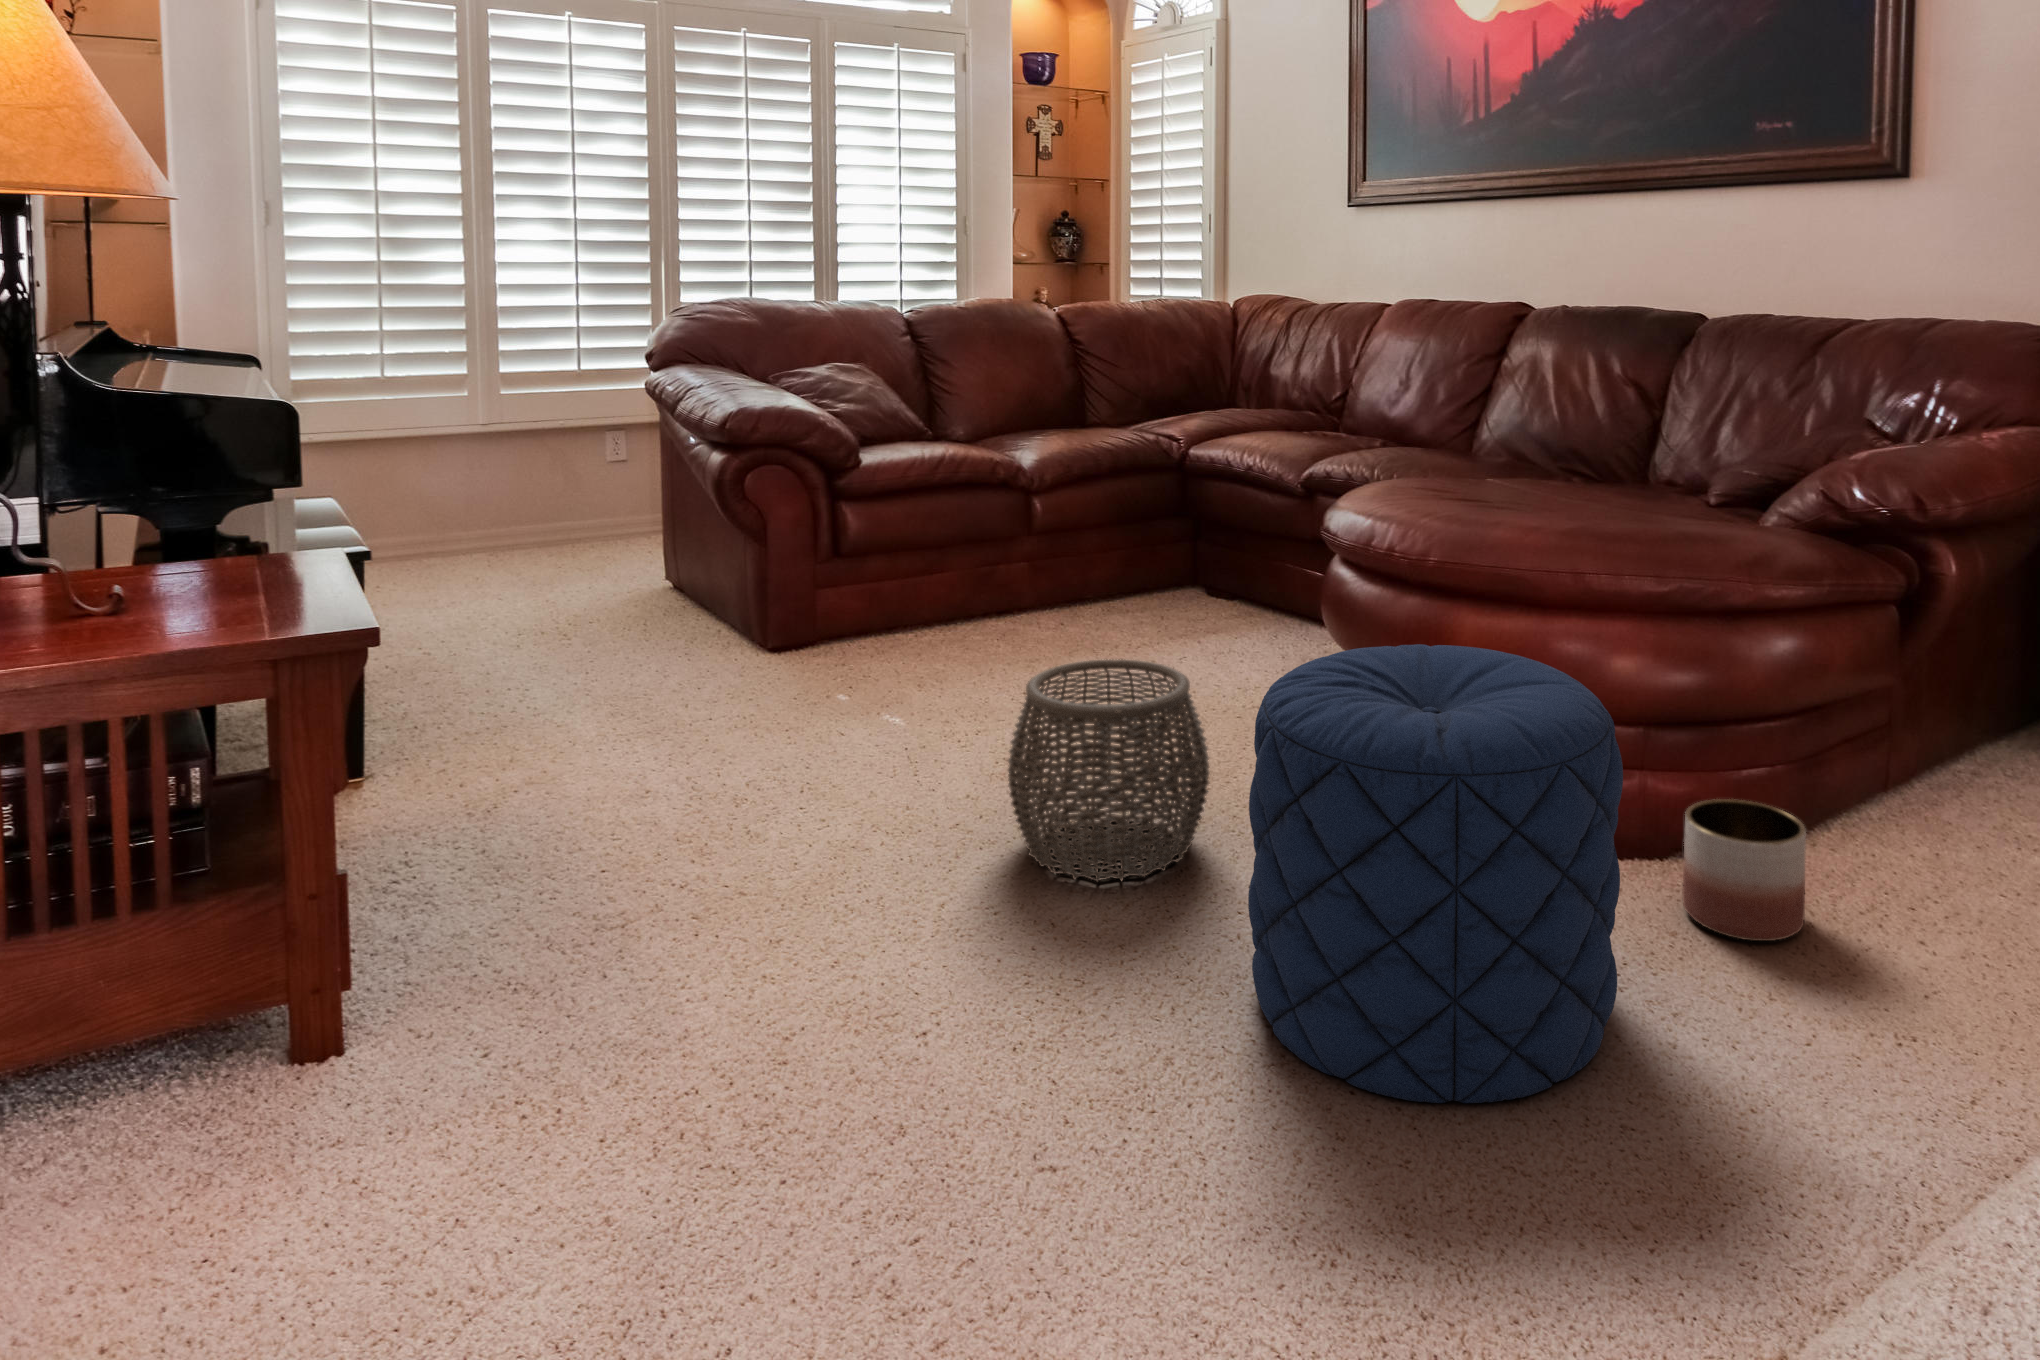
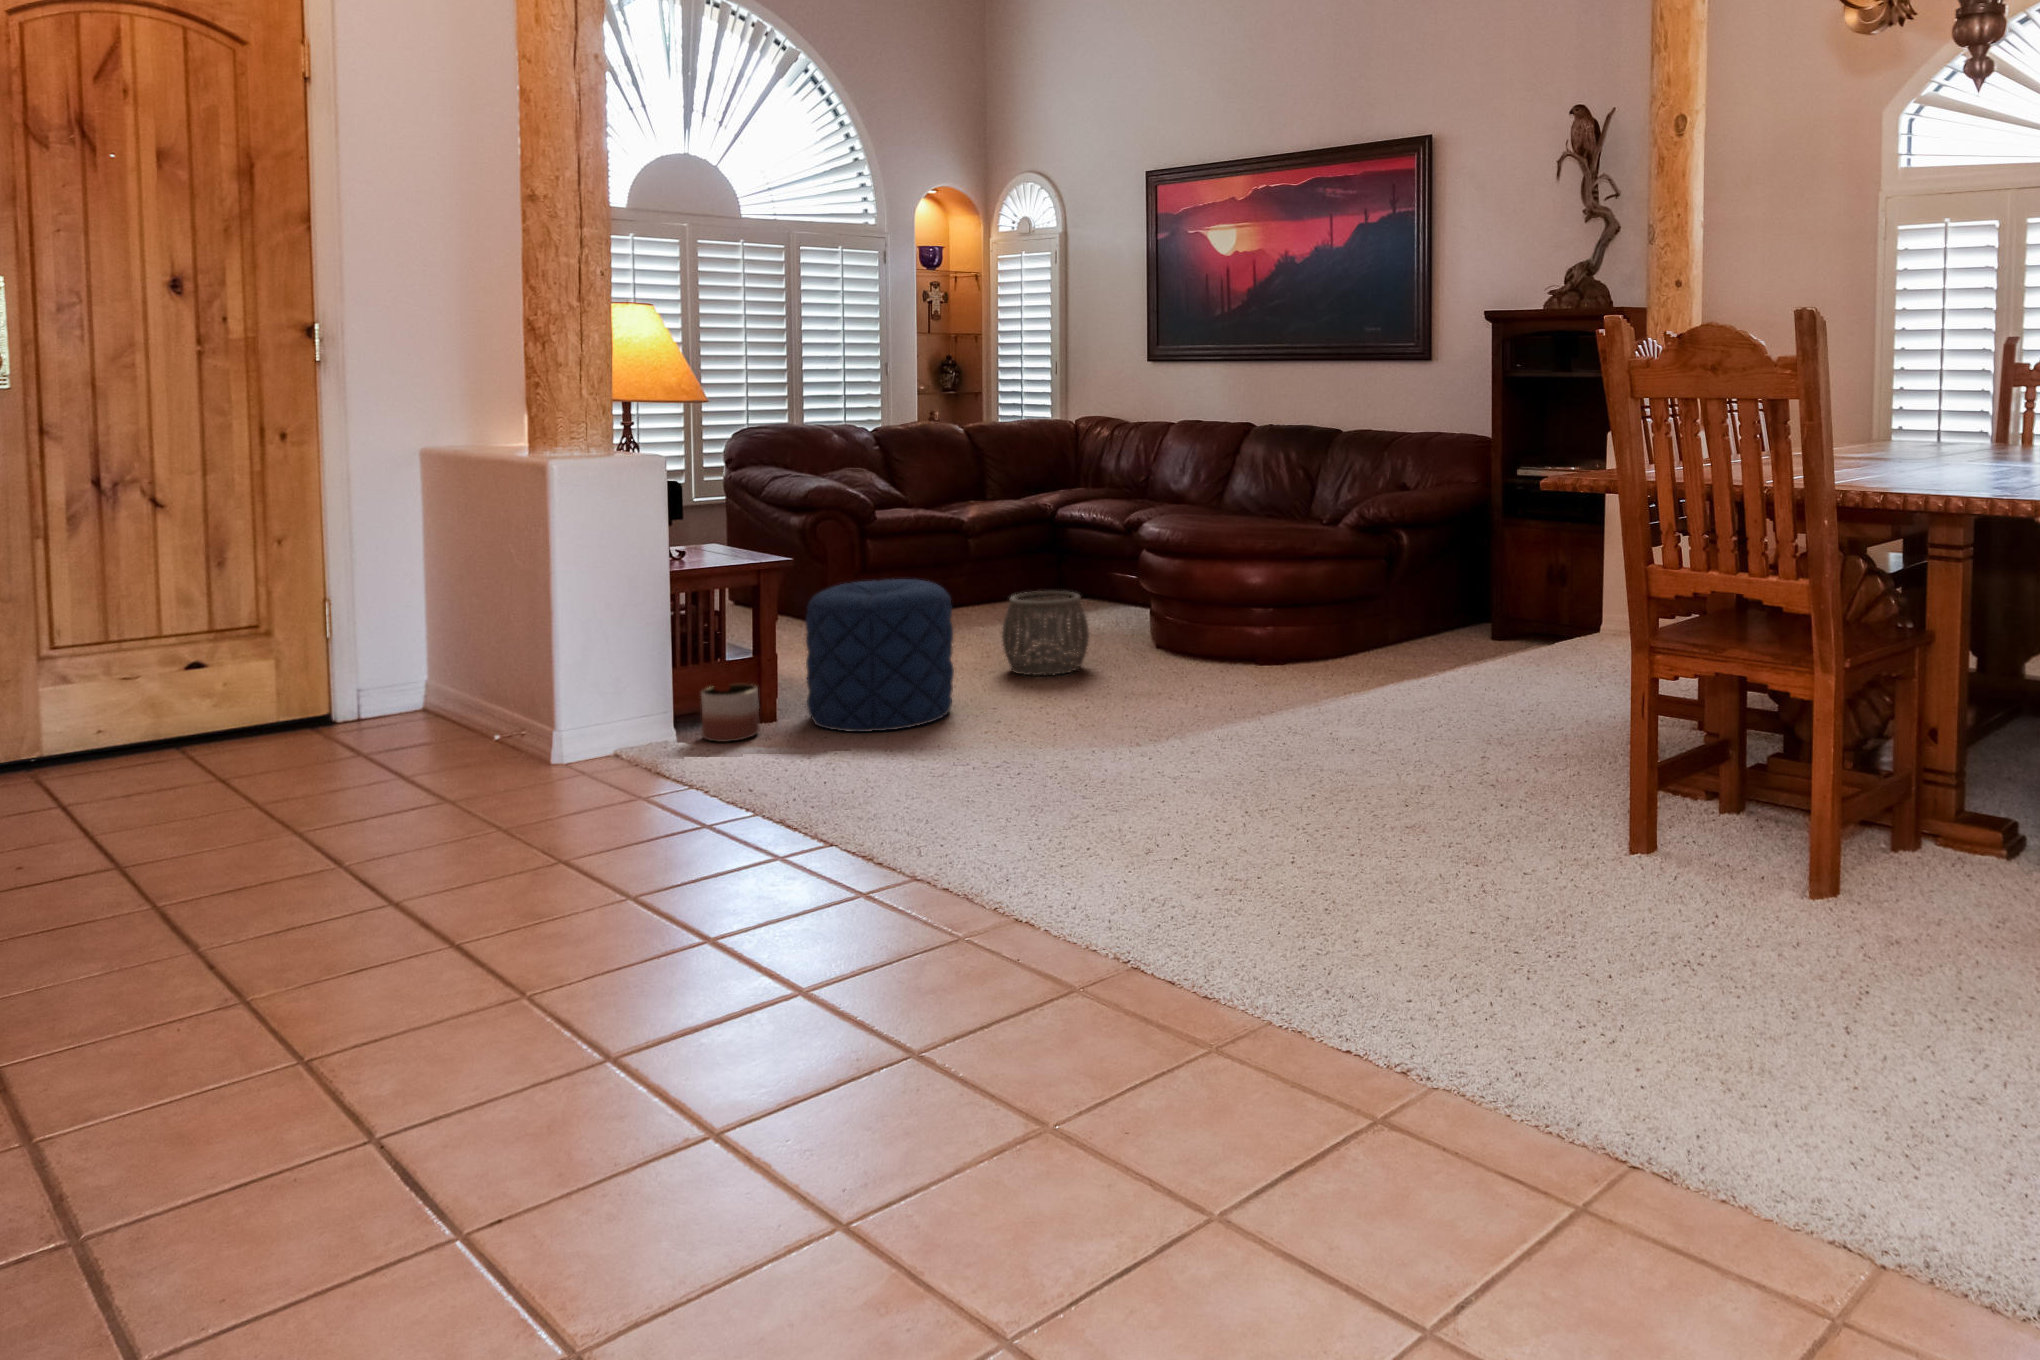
pouf: present [1248,644,1623,1103] -> present [806,579,954,732]
planter: present [1683,799,1806,941] -> present [701,684,759,742]

